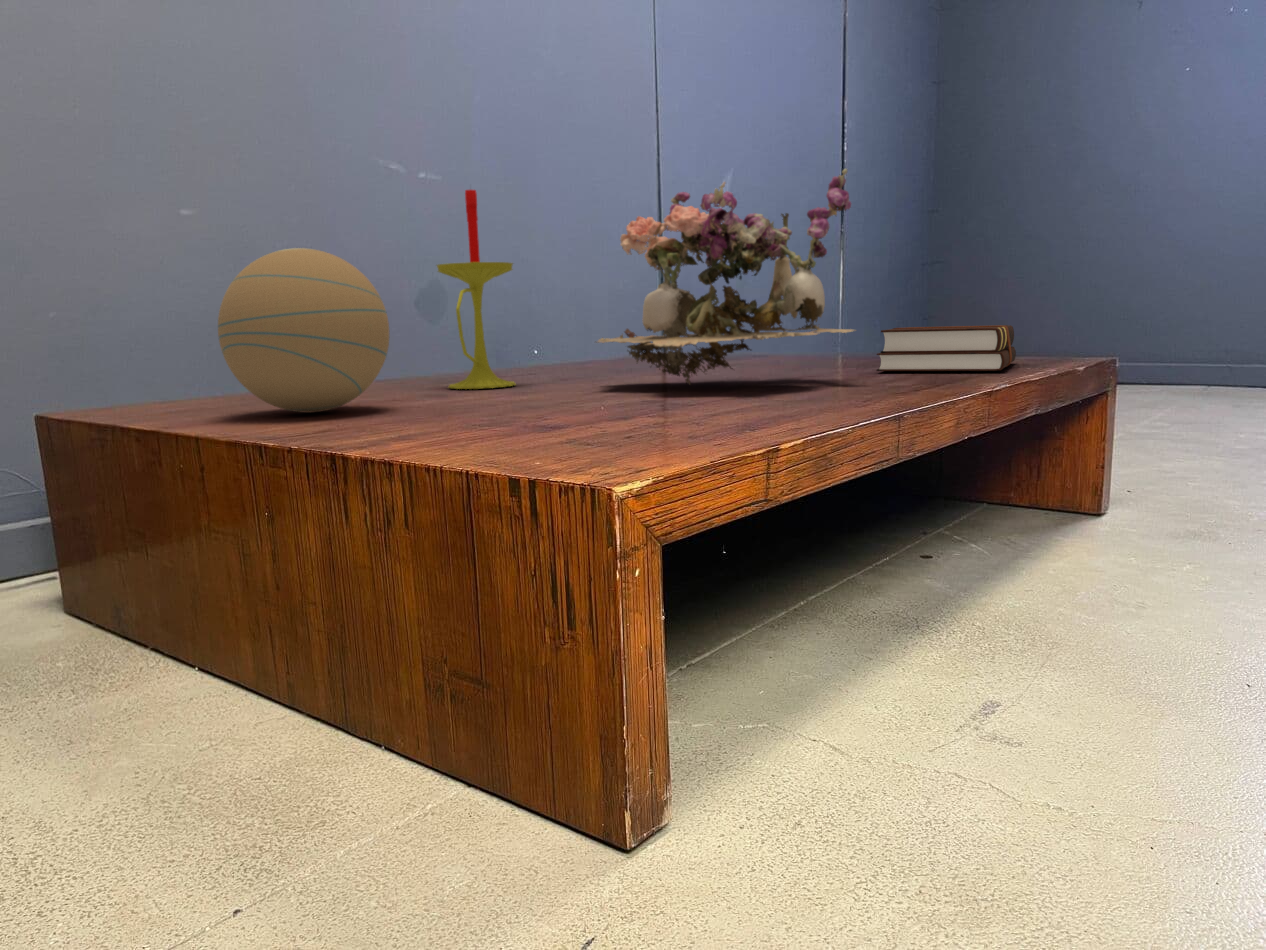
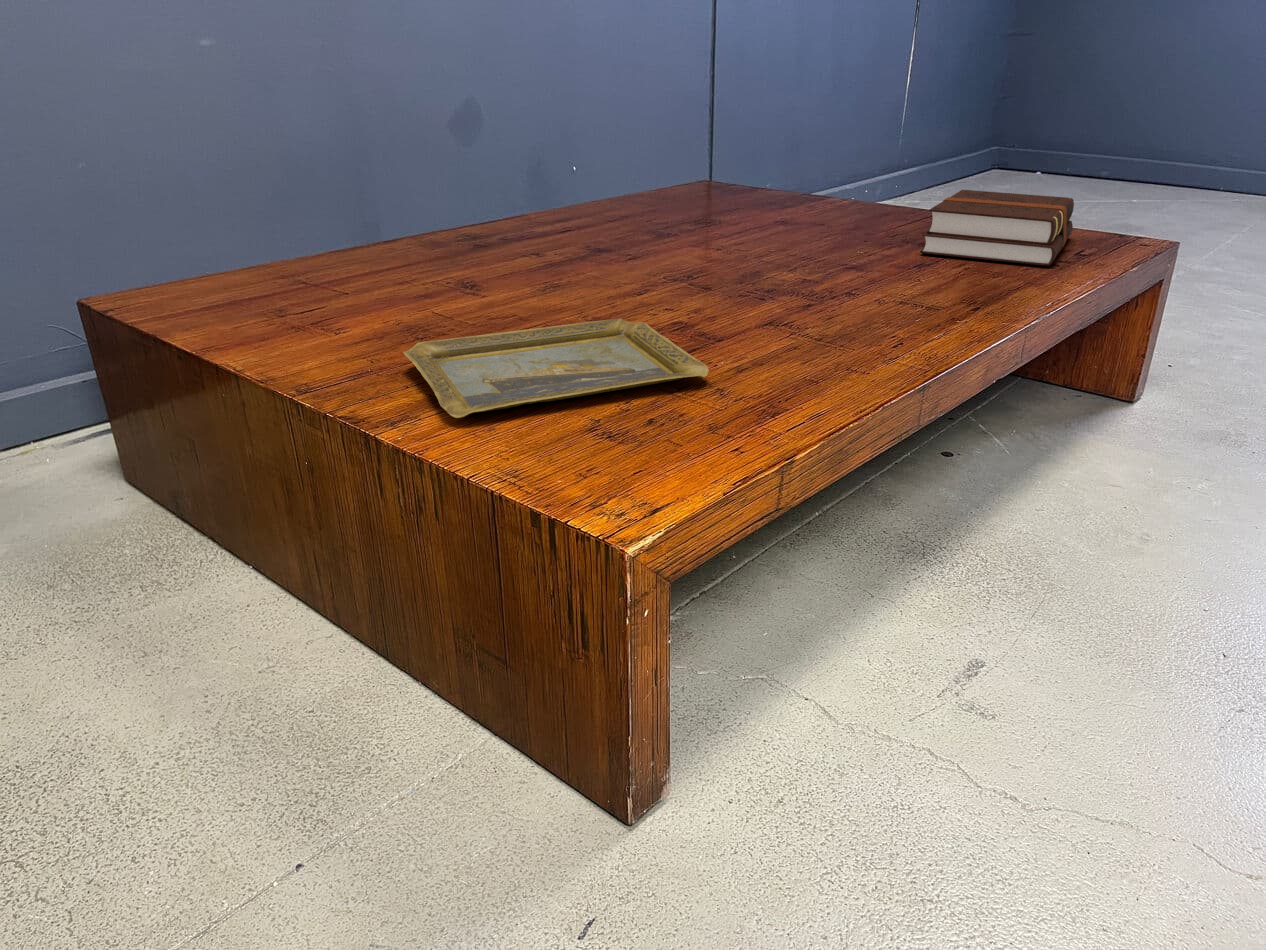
flower arrangement: present [598,169,854,383] -> none [626,46,911,273]
candle: present [437,190,515,389] -> none [461,34,545,261]
decorative orb: present [218,248,389,413] -> none [241,148,414,319]
tray: none [376,391,685,440] -> present [403,319,709,418]

